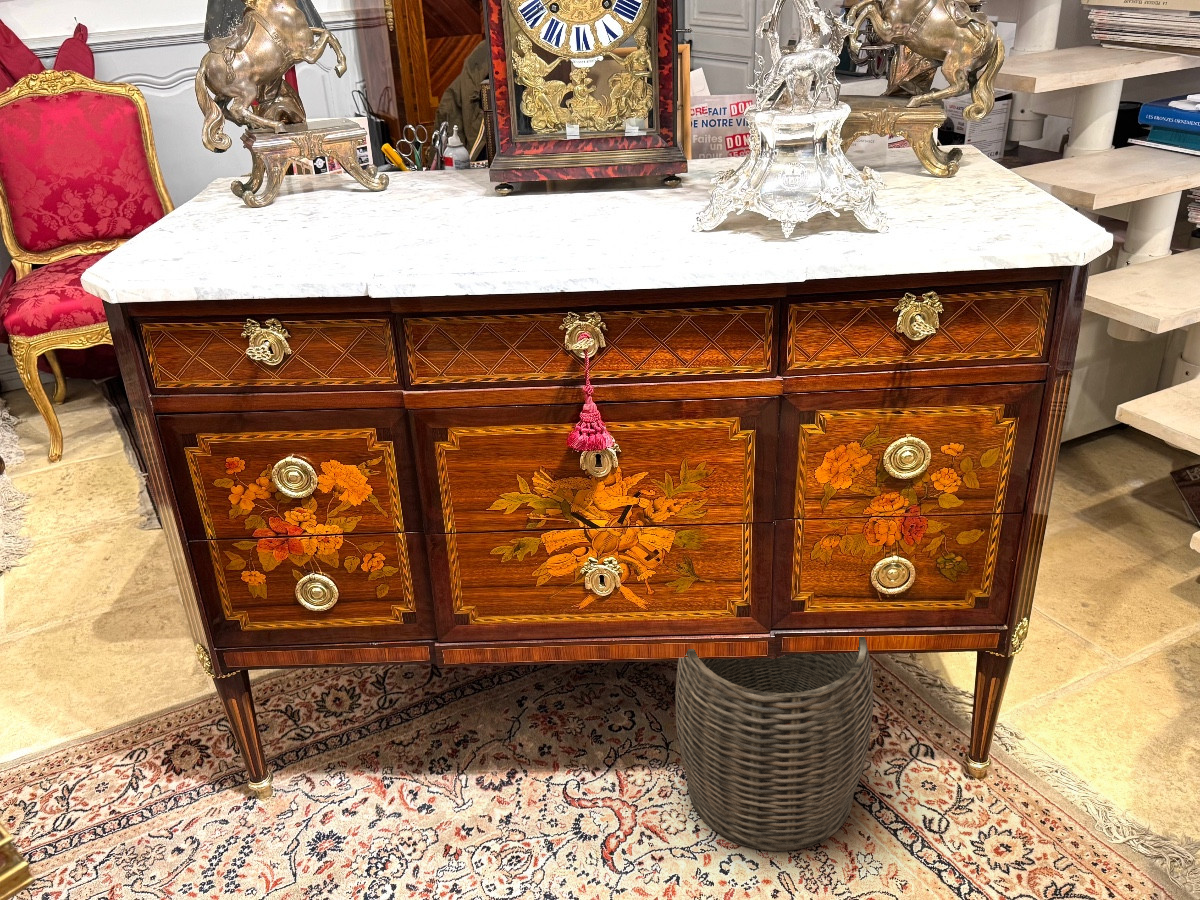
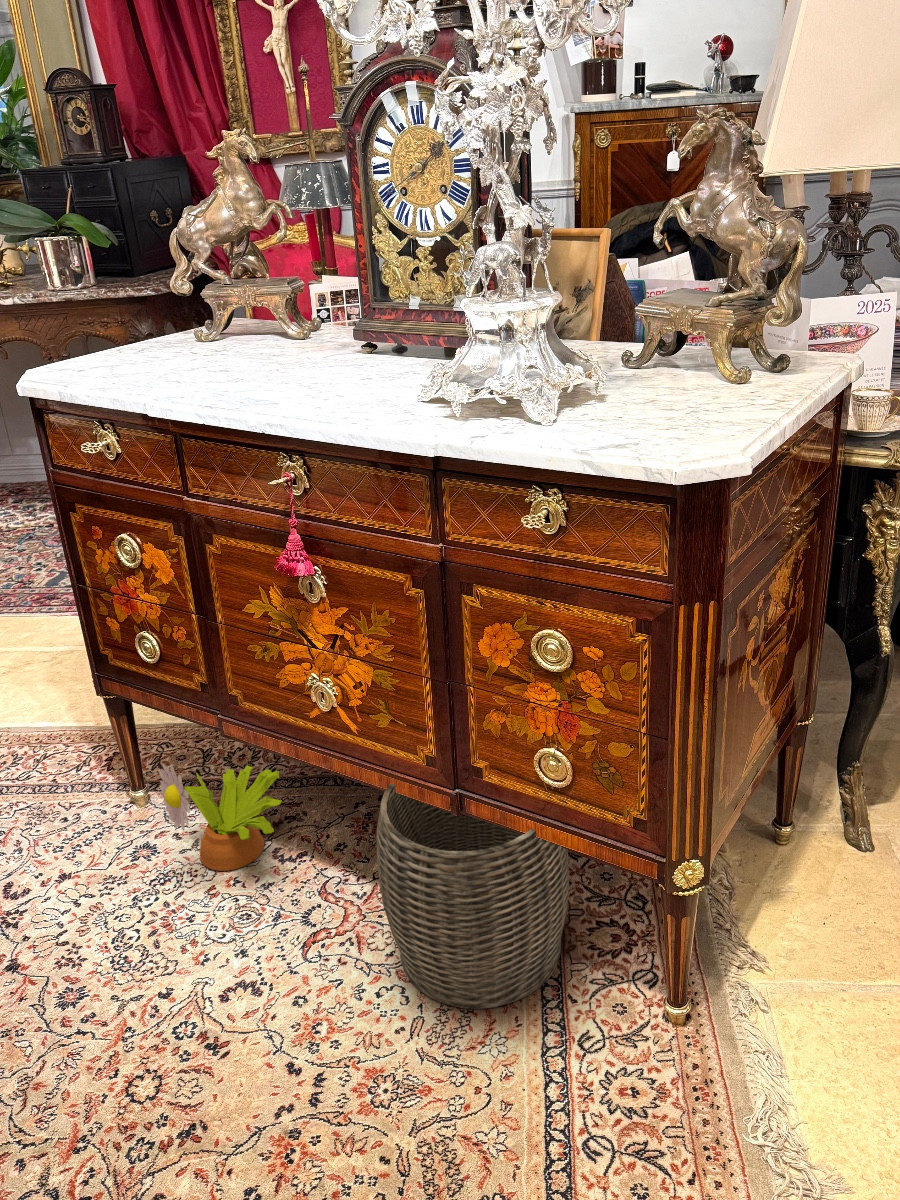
decorative plant: none [346,693,507,829] -> present [159,763,281,871]

